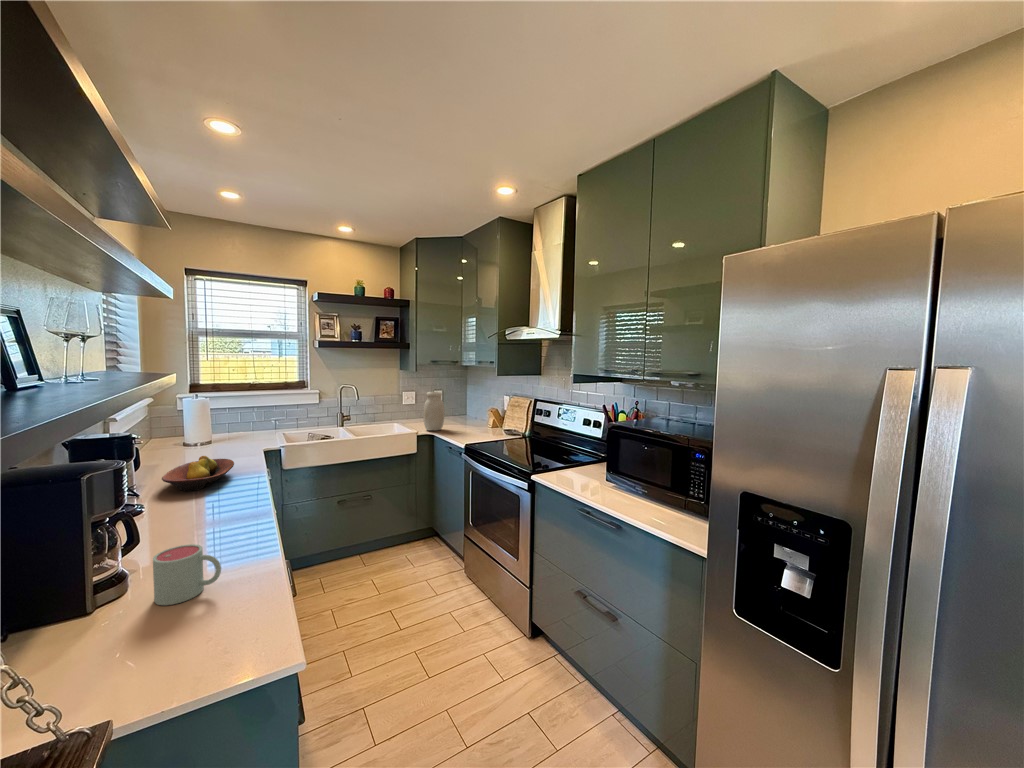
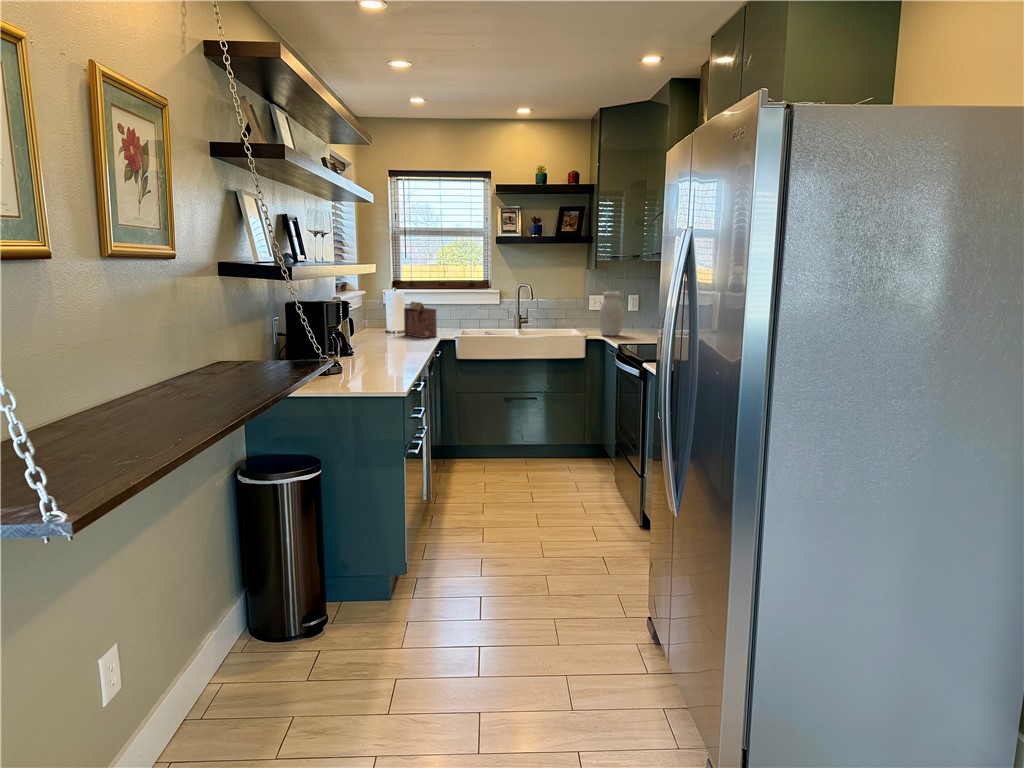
toaster: none [209,409,254,450] -> present [404,302,437,338]
fruit bowl: present [162,456,234,491] -> none [367,331,414,353]
mug: present [153,544,221,605] -> none [357,356,388,383]

